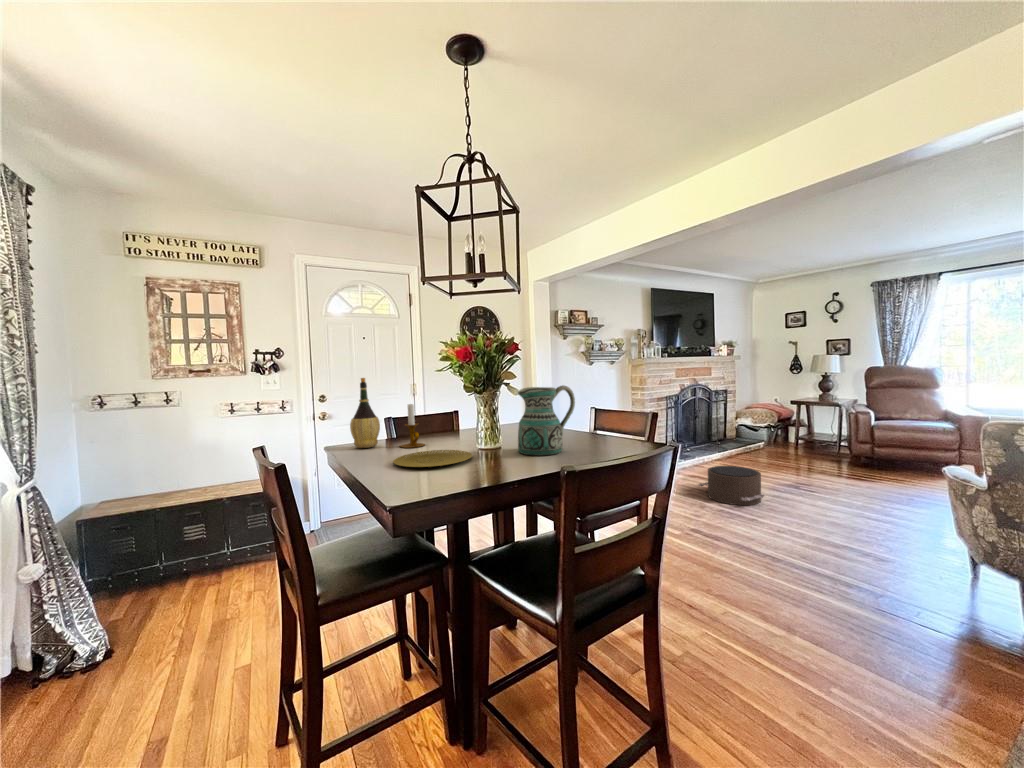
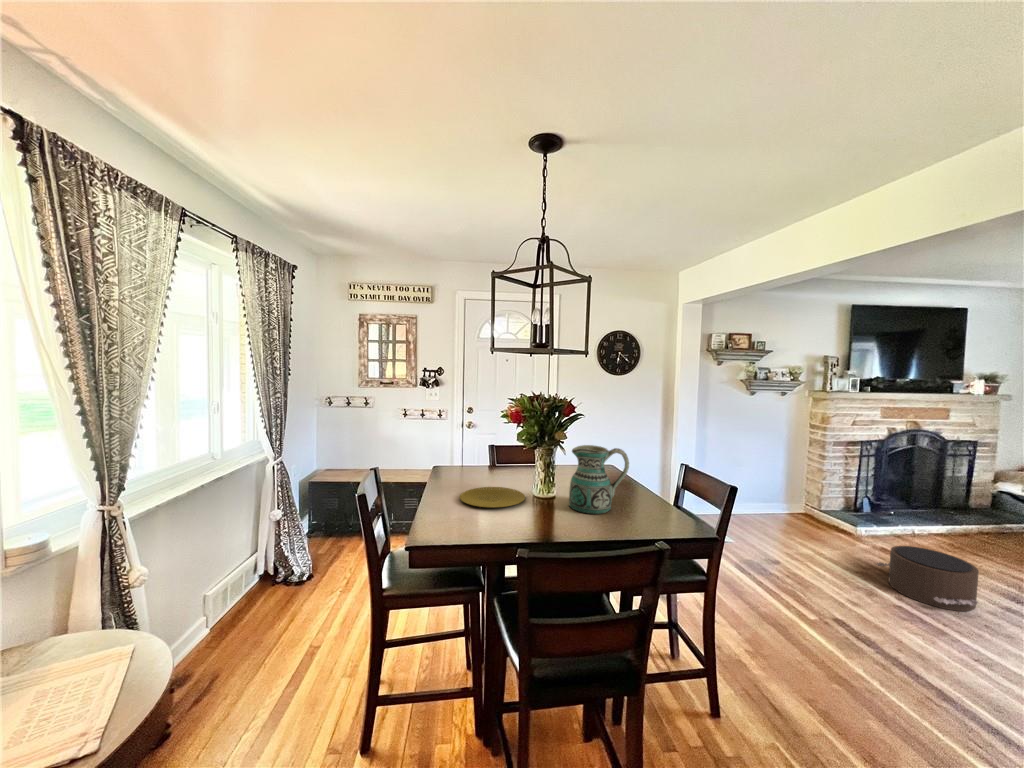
wine bottle: present [350,378,380,448] -> none [451,415,474,473]
candlestick: present [400,404,425,448] -> none [485,441,507,479]

